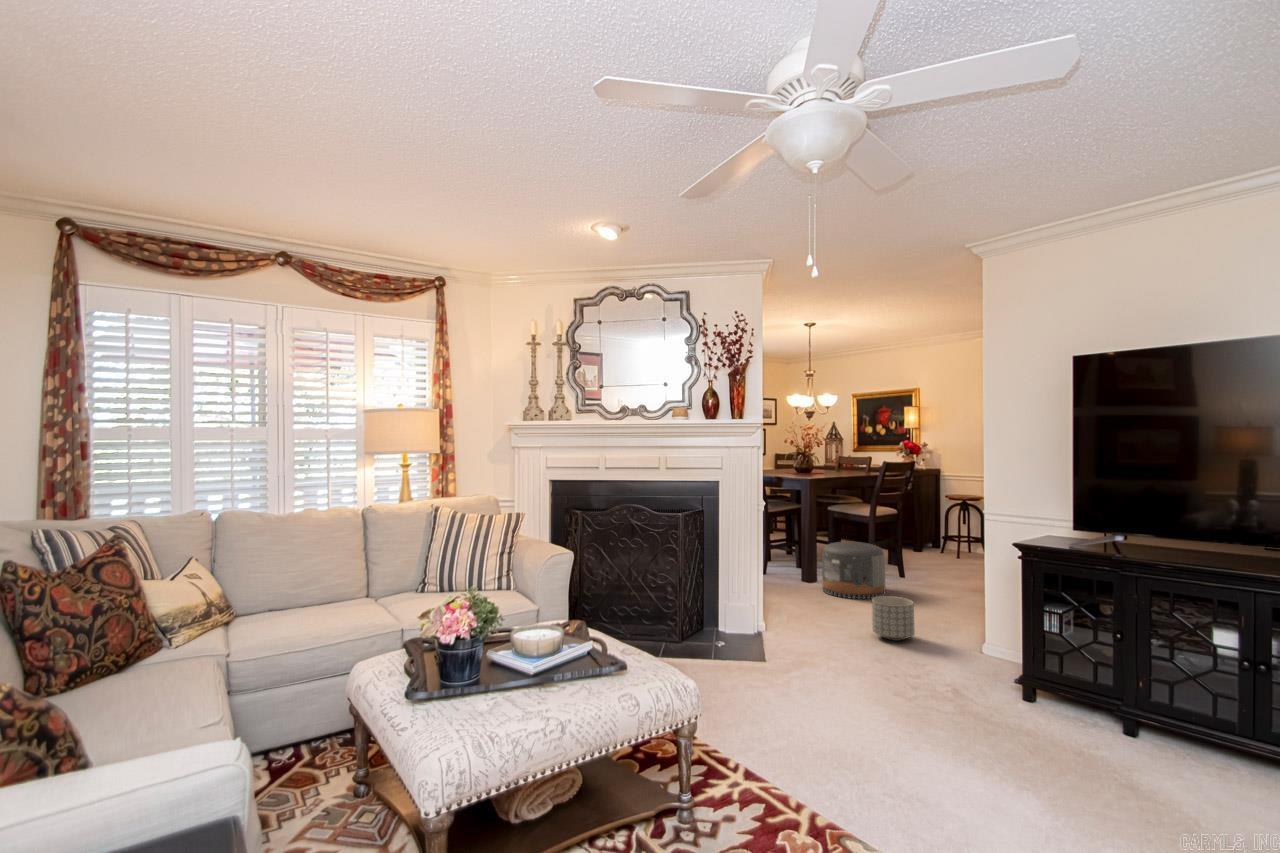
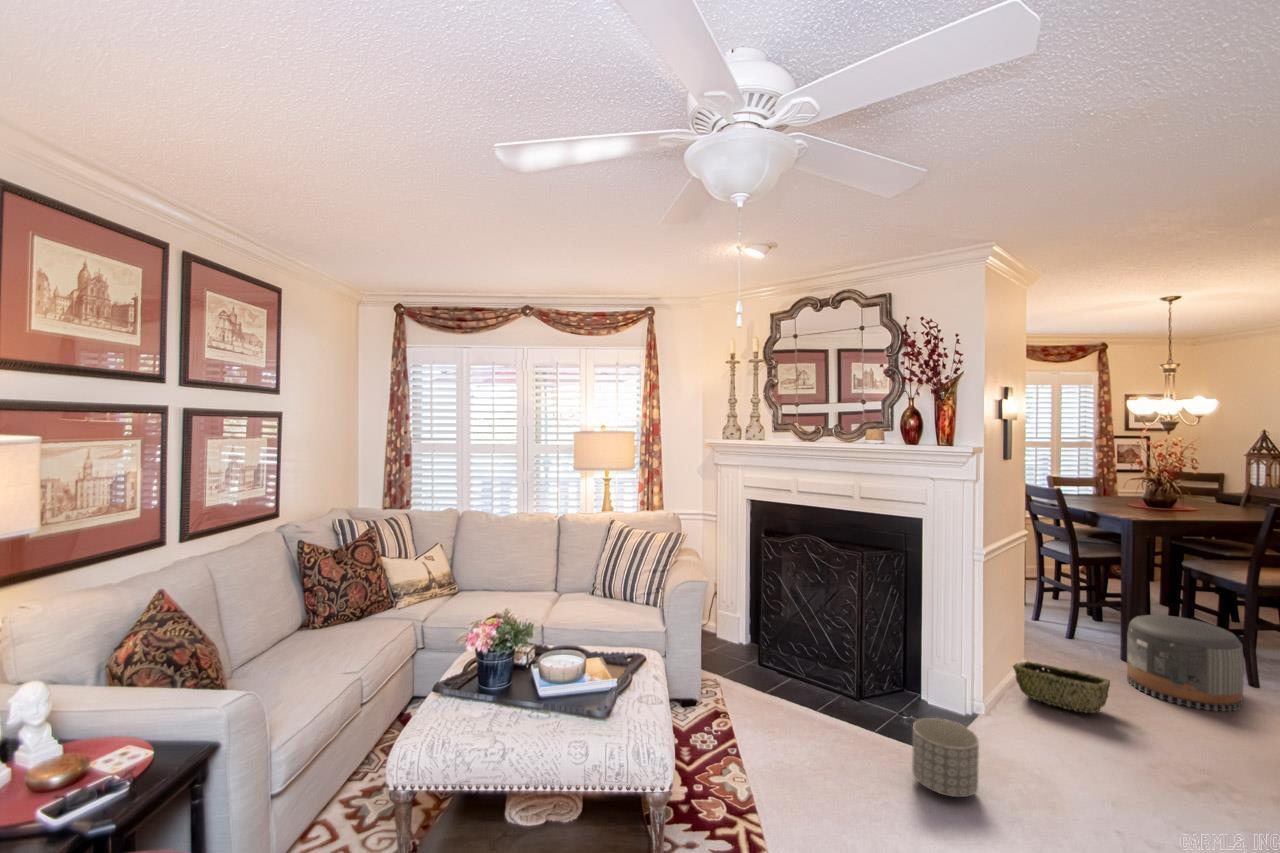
woven basket: none [776,587,836,615] -> present [1013,662,1110,713]
planter: present [872,596,915,641] -> present [912,718,979,797]

